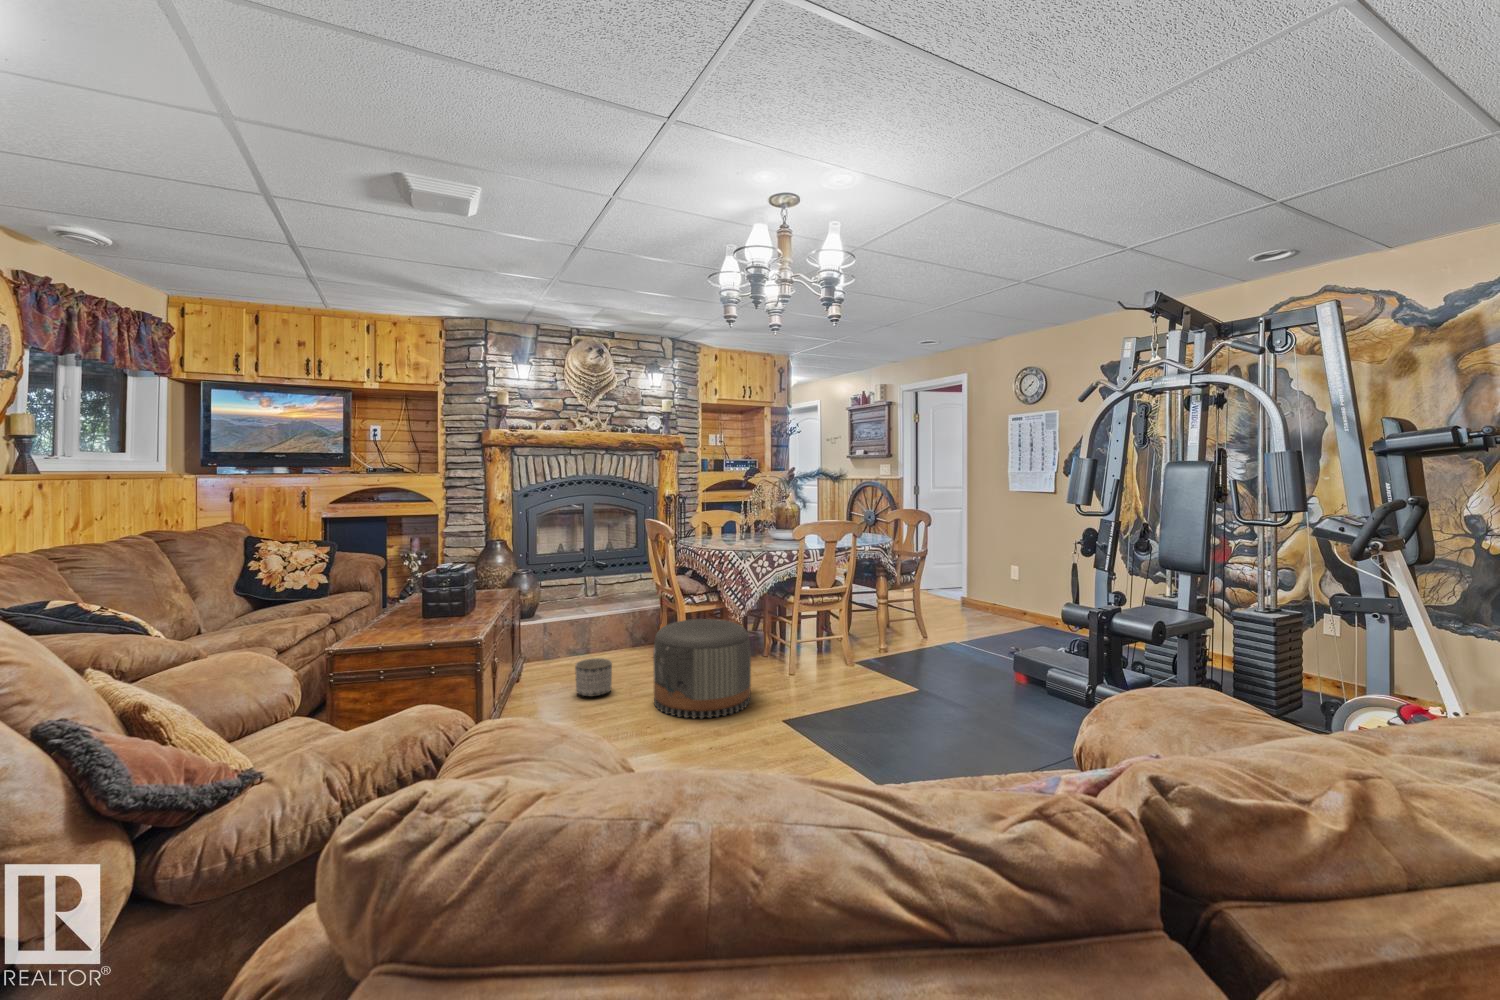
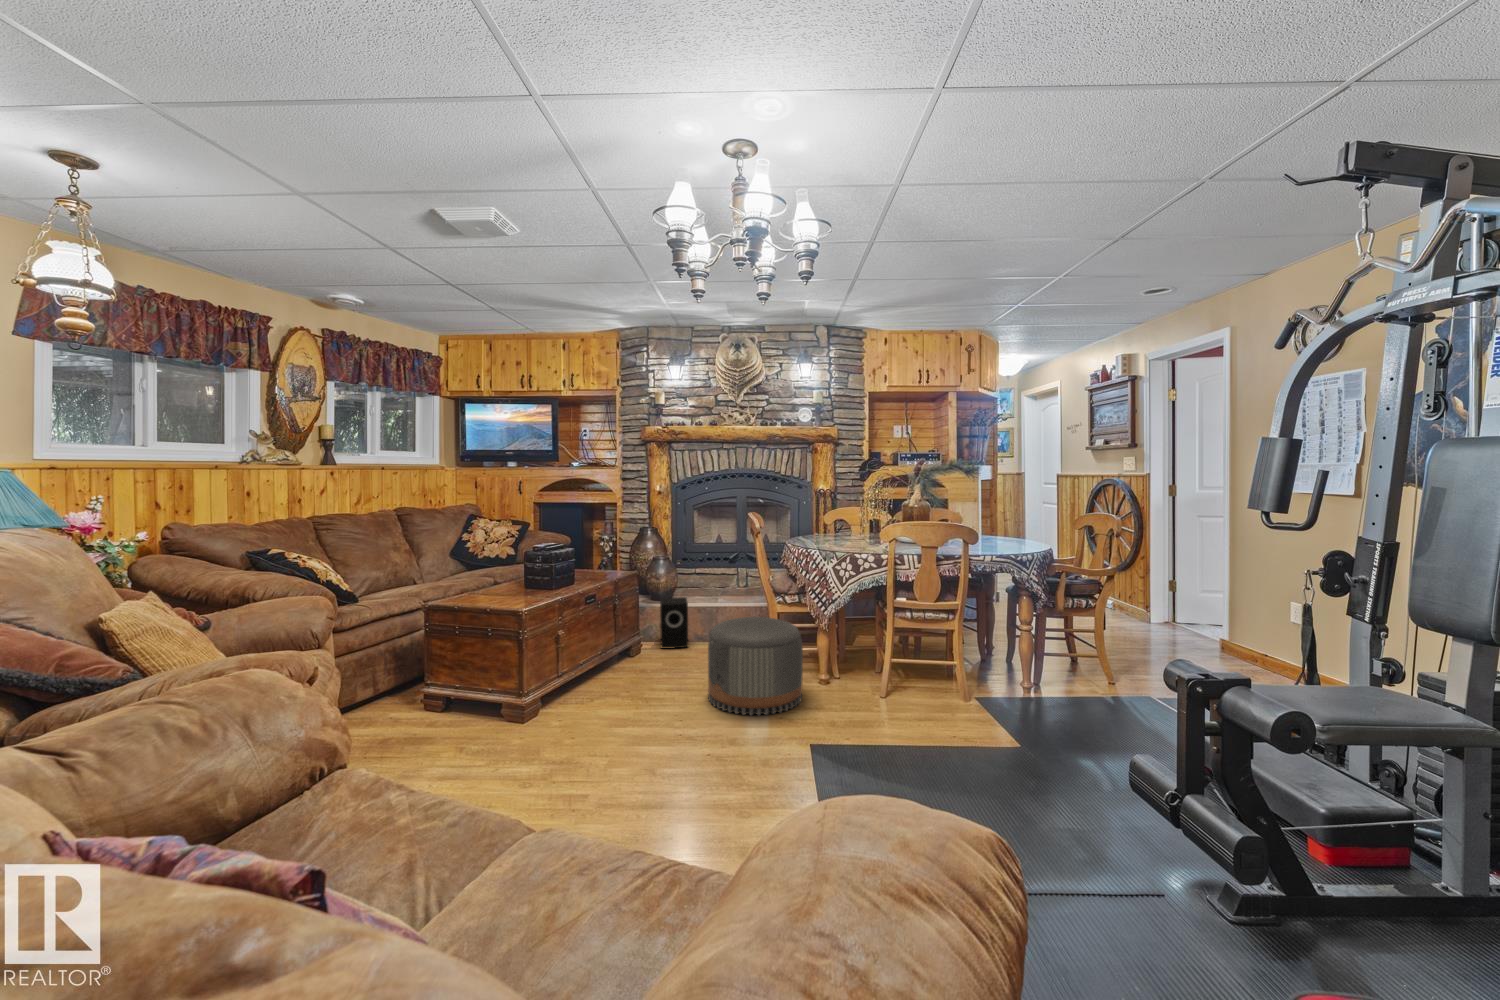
speaker: none [541,613,582,671] -> present [660,597,688,648]
planter: present [575,658,612,697] -> none [657,642,690,677]

